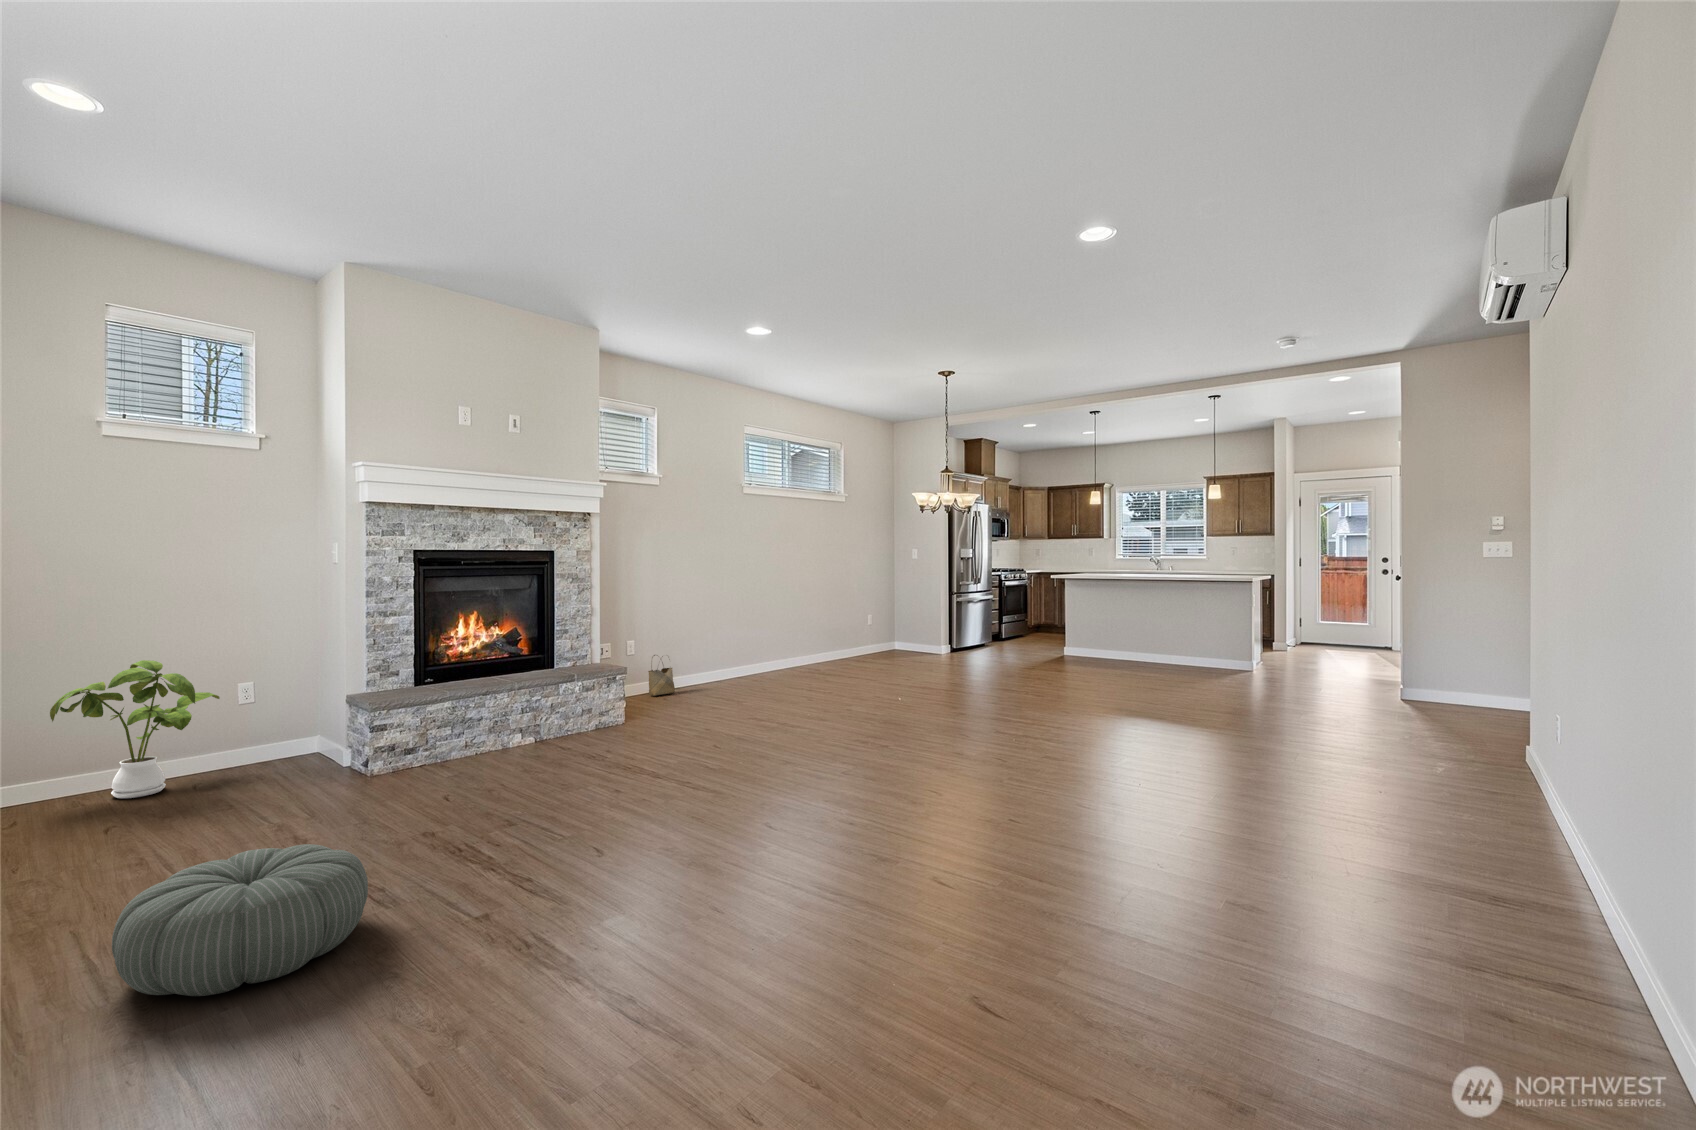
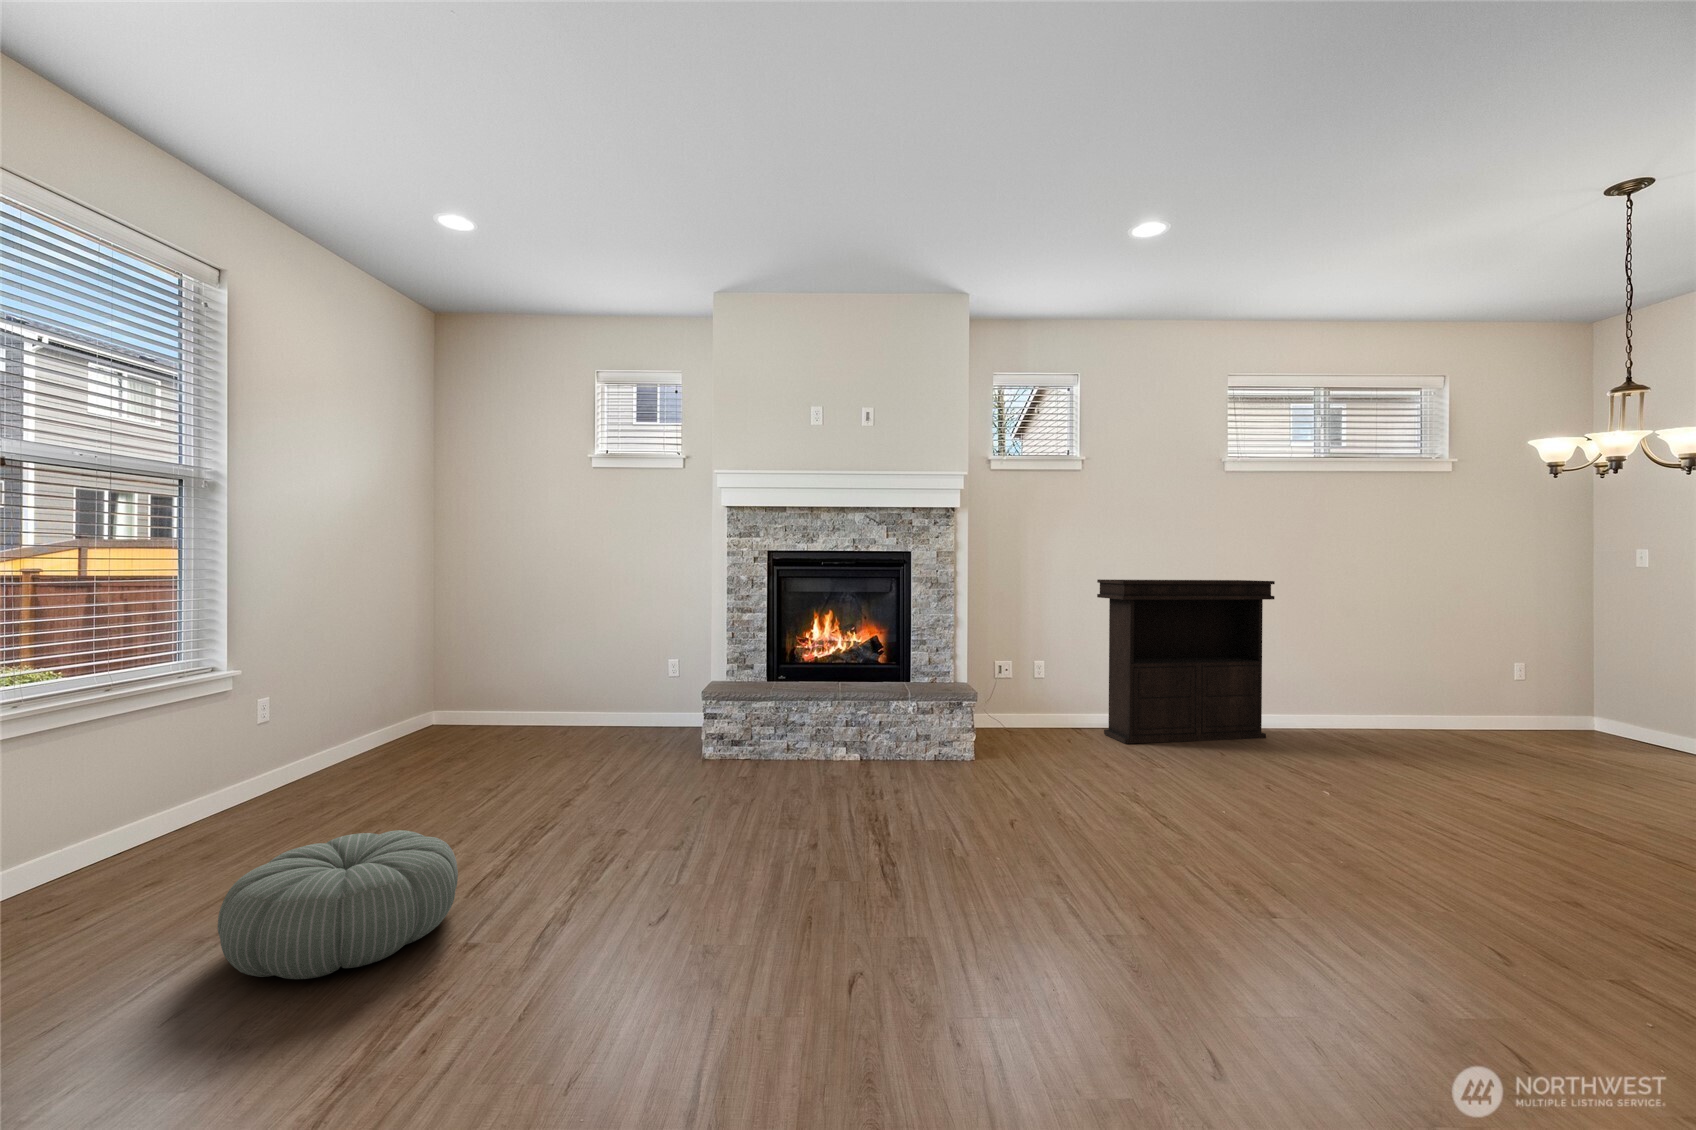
console table: none [698,571,810,699] -> present [1097,579,1275,744]
woven basket: present [648,655,675,696] -> none [1039,675,1073,724]
house plant: present [50,660,220,798] -> none [523,638,634,746]

